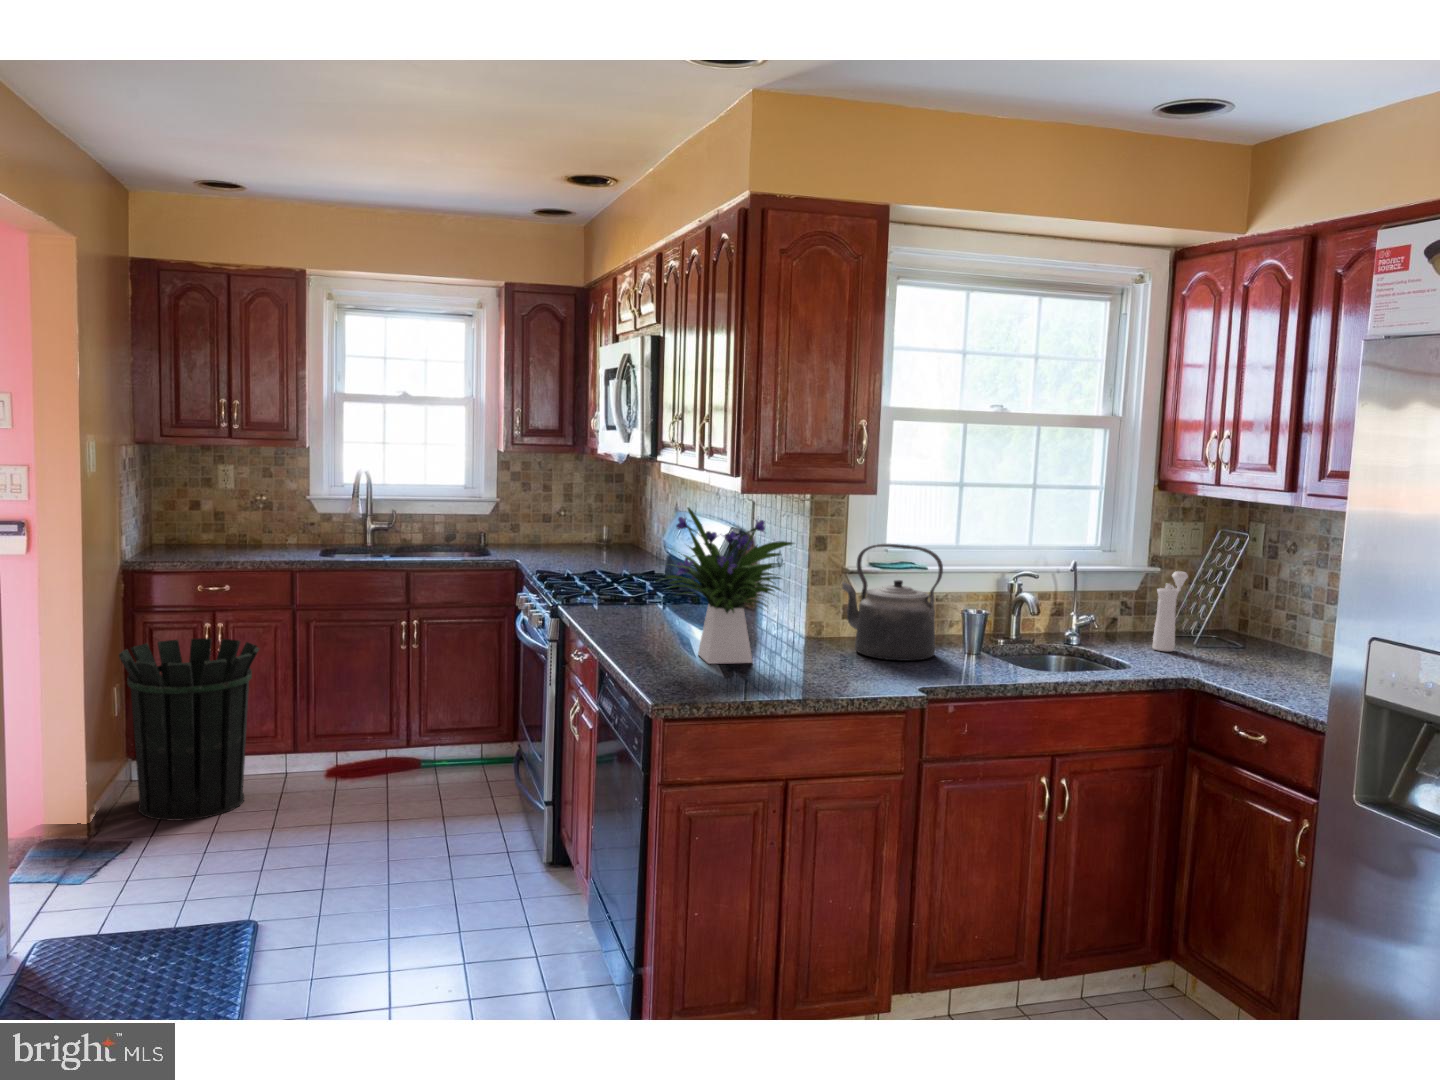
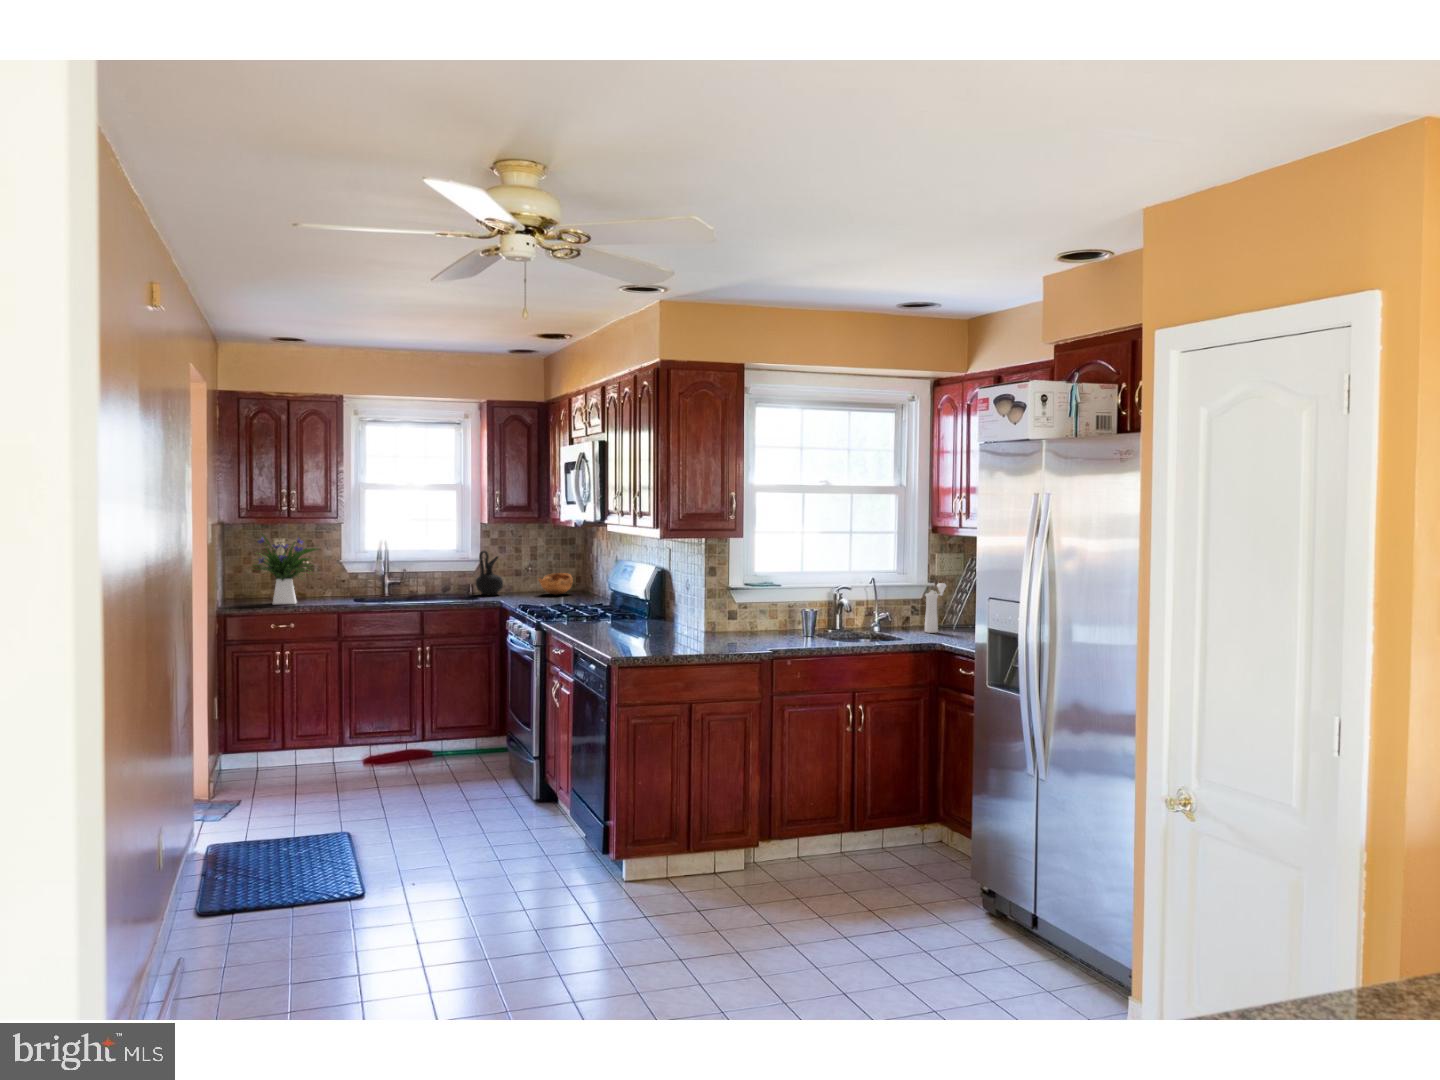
ceramic jug: none [488,488,524,549] -> present [476,551,503,595]
flower arrangement: present [666,508,793,664] -> present [255,534,317,604]
wooden bowl: none [571,521,618,550] -> present [538,573,573,595]
kettle: present [842,544,943,661] -> none [726,569,786,640]
waste bin: present [119,638,259,820] -> none [222,663,320,790]

